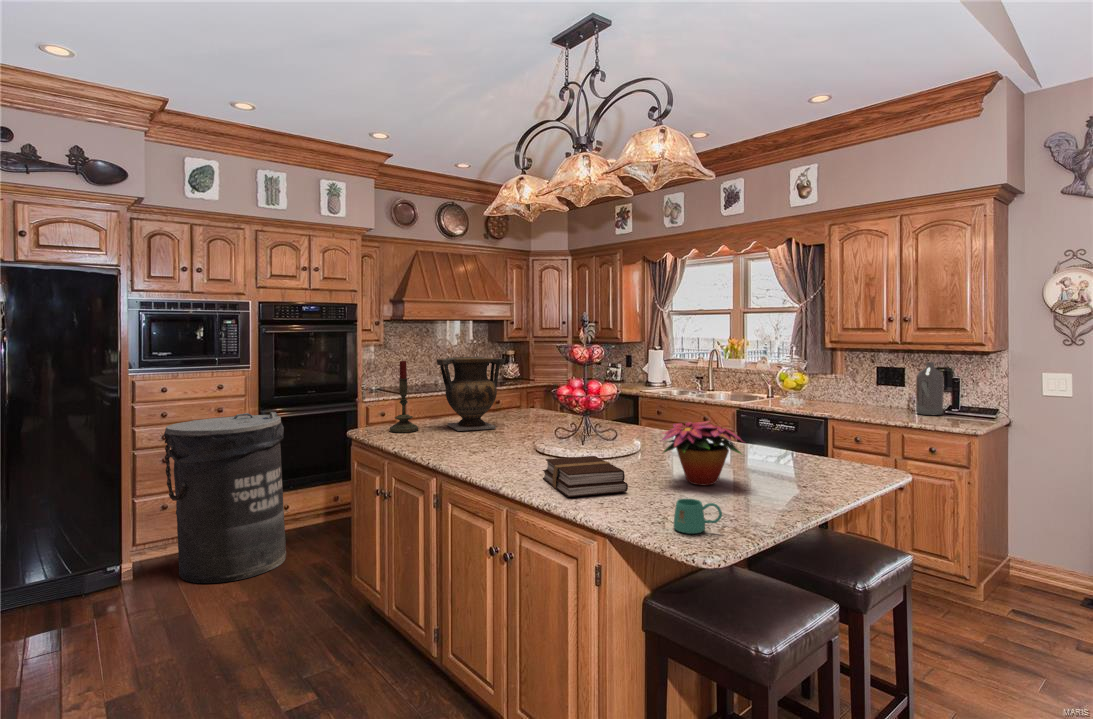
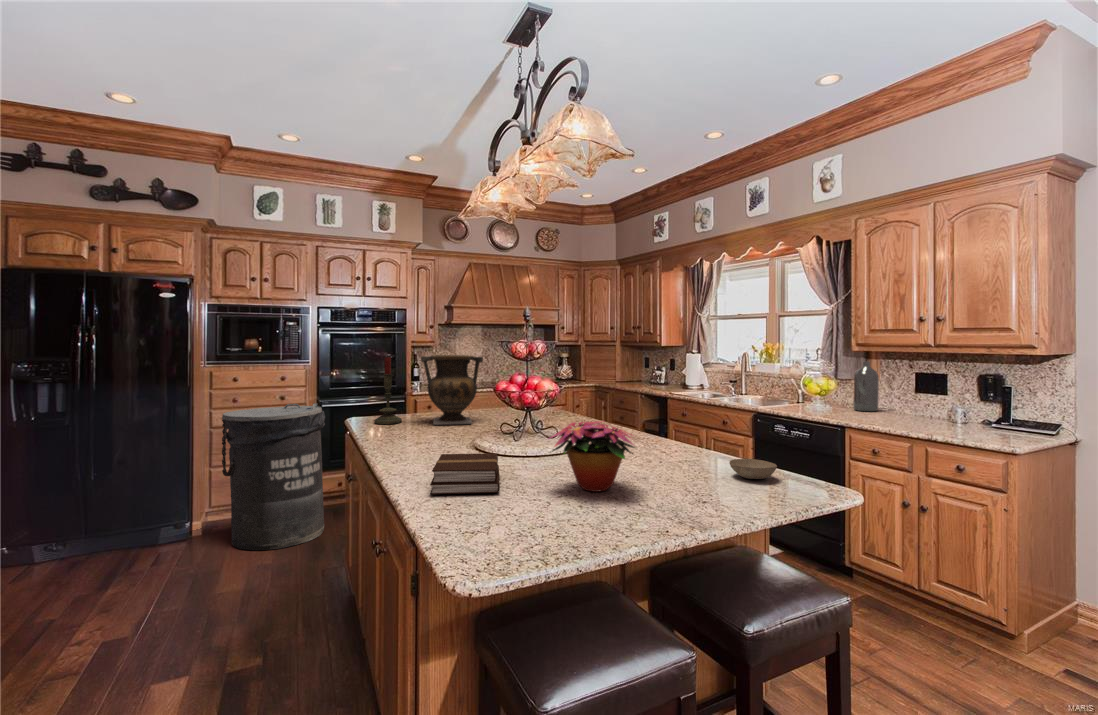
bottle: present [916,362,944,415] -> present [853,362,879,412]
bowl: none [794,450,837,467] -> present [729,459,777,479]
mug: present [674,499,722,534] -> none [486,504,533,545]

